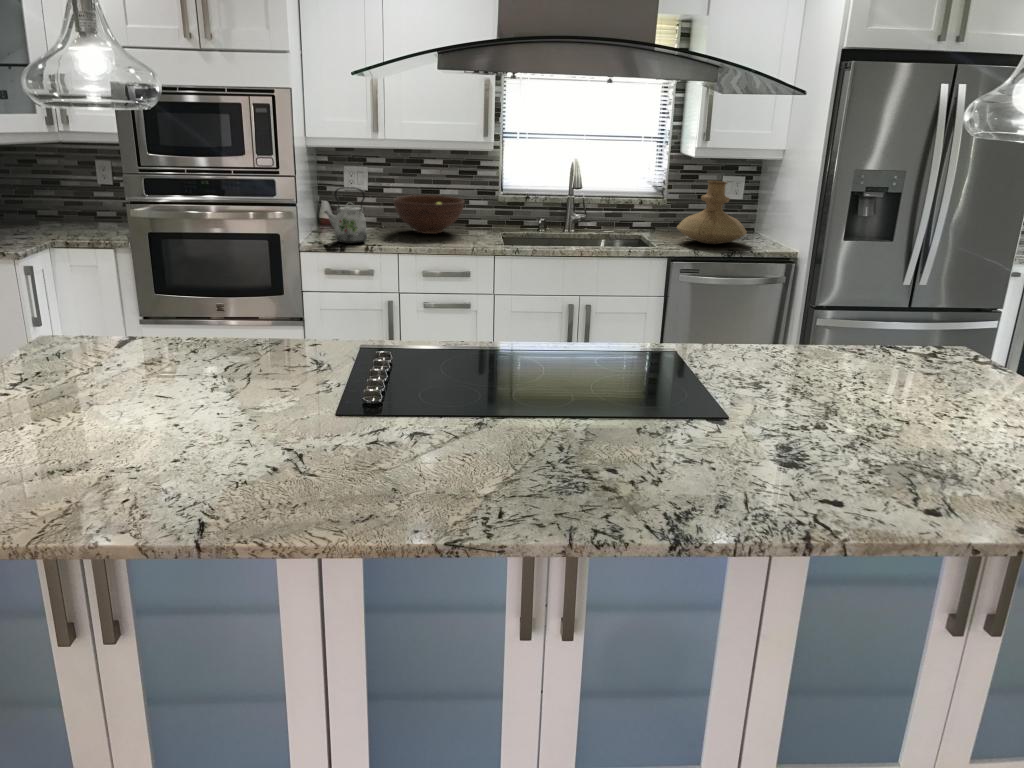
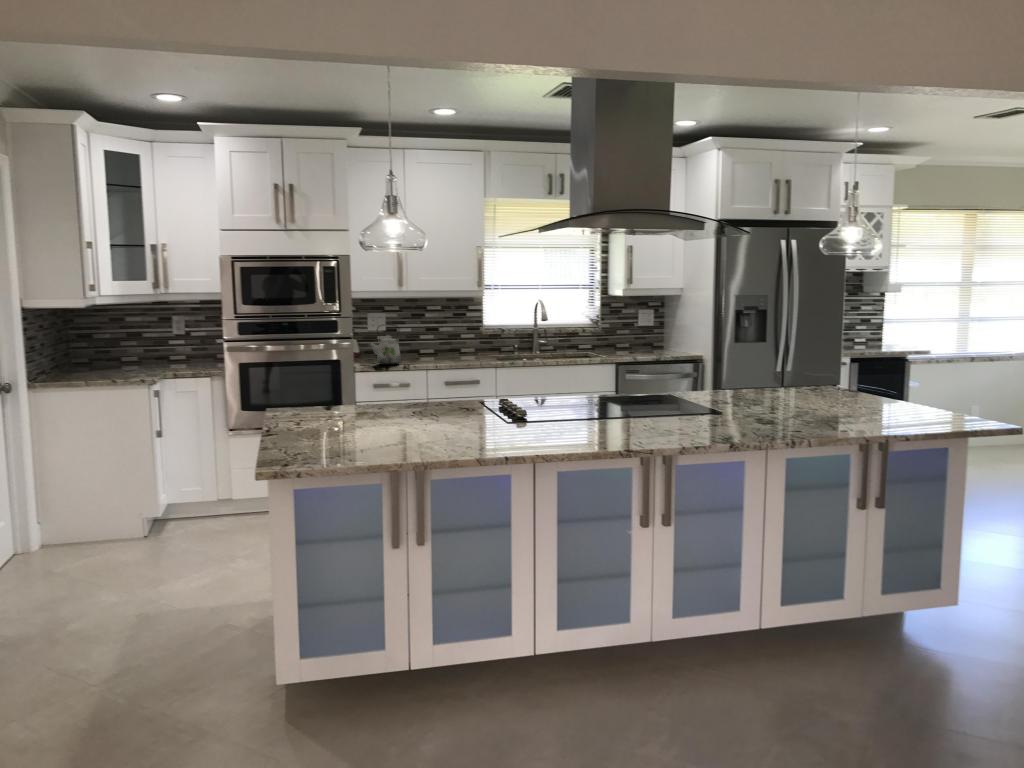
vase: present [677,181,747,244] -> none [615,311,665,354]
fruit bowl: present [393,195,464,234] -> none [411,332,463,358]

